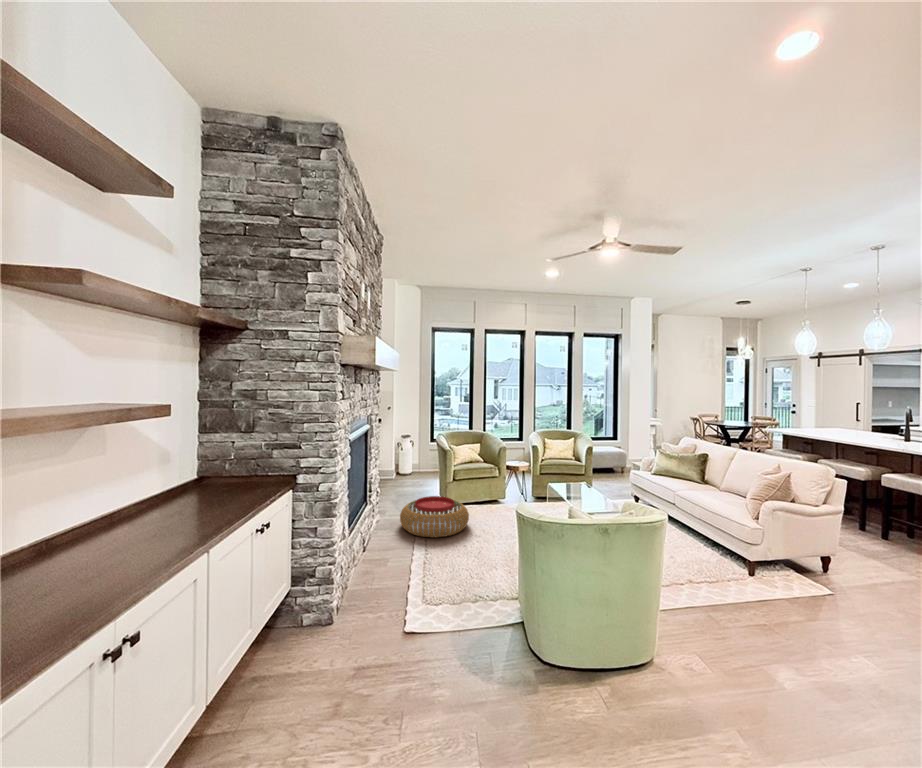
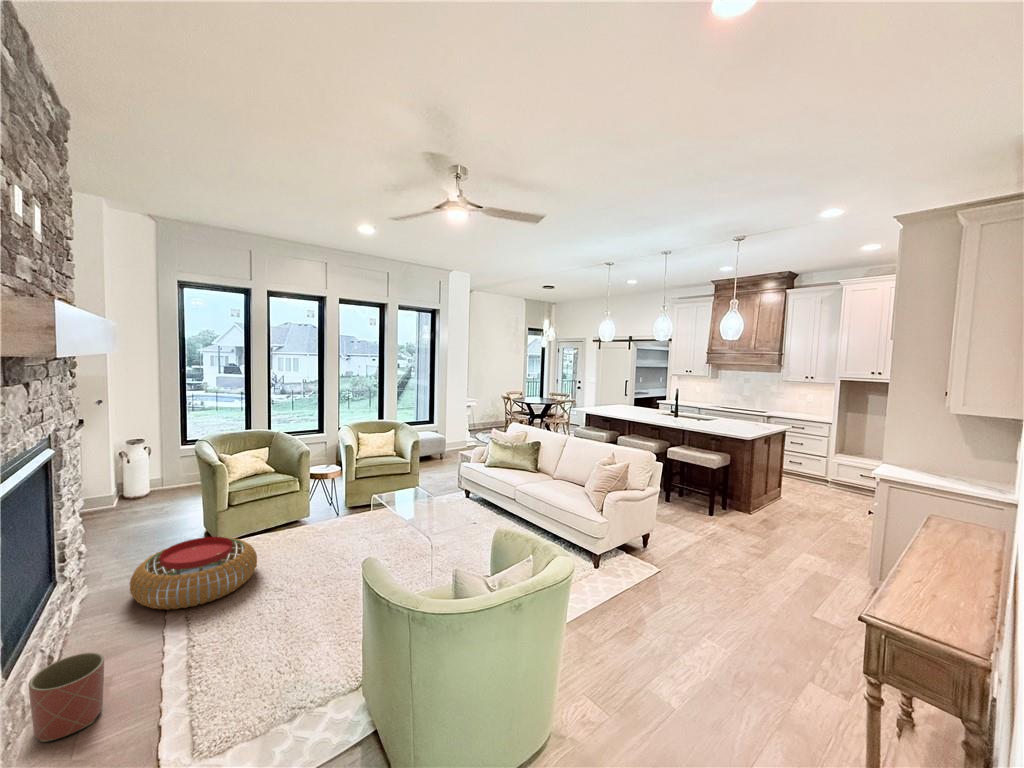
planter: none [357,540,388,582] -> present [29,653,104,742]

